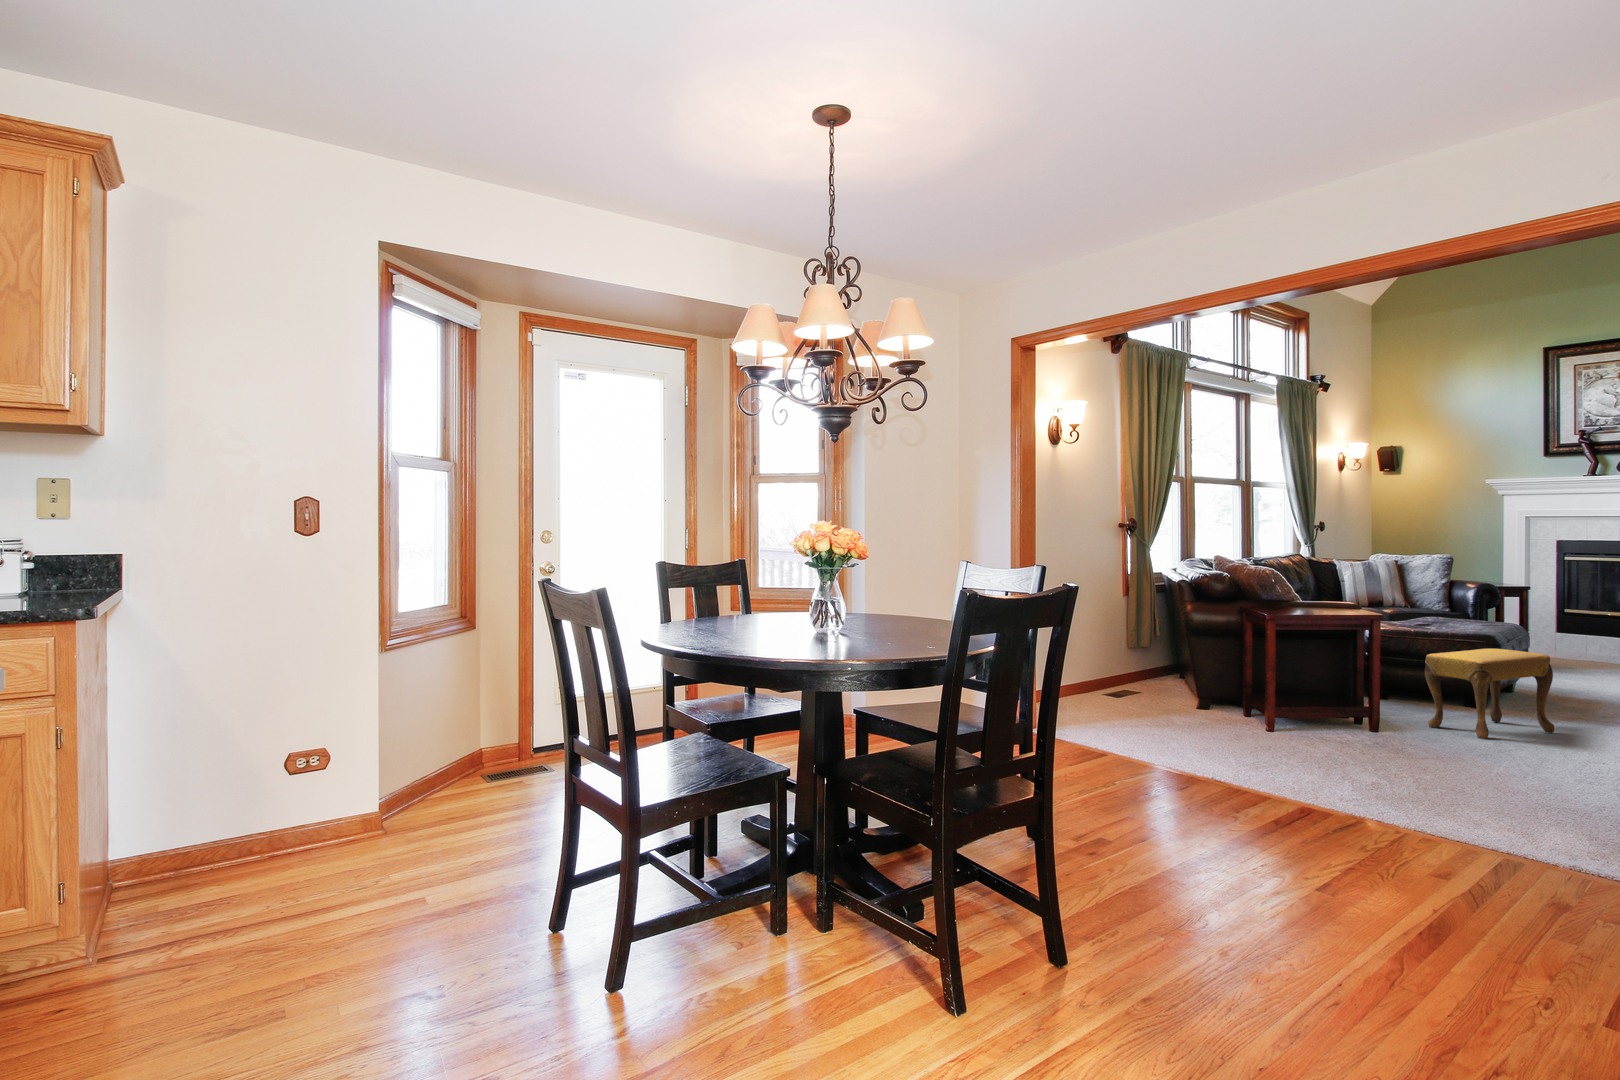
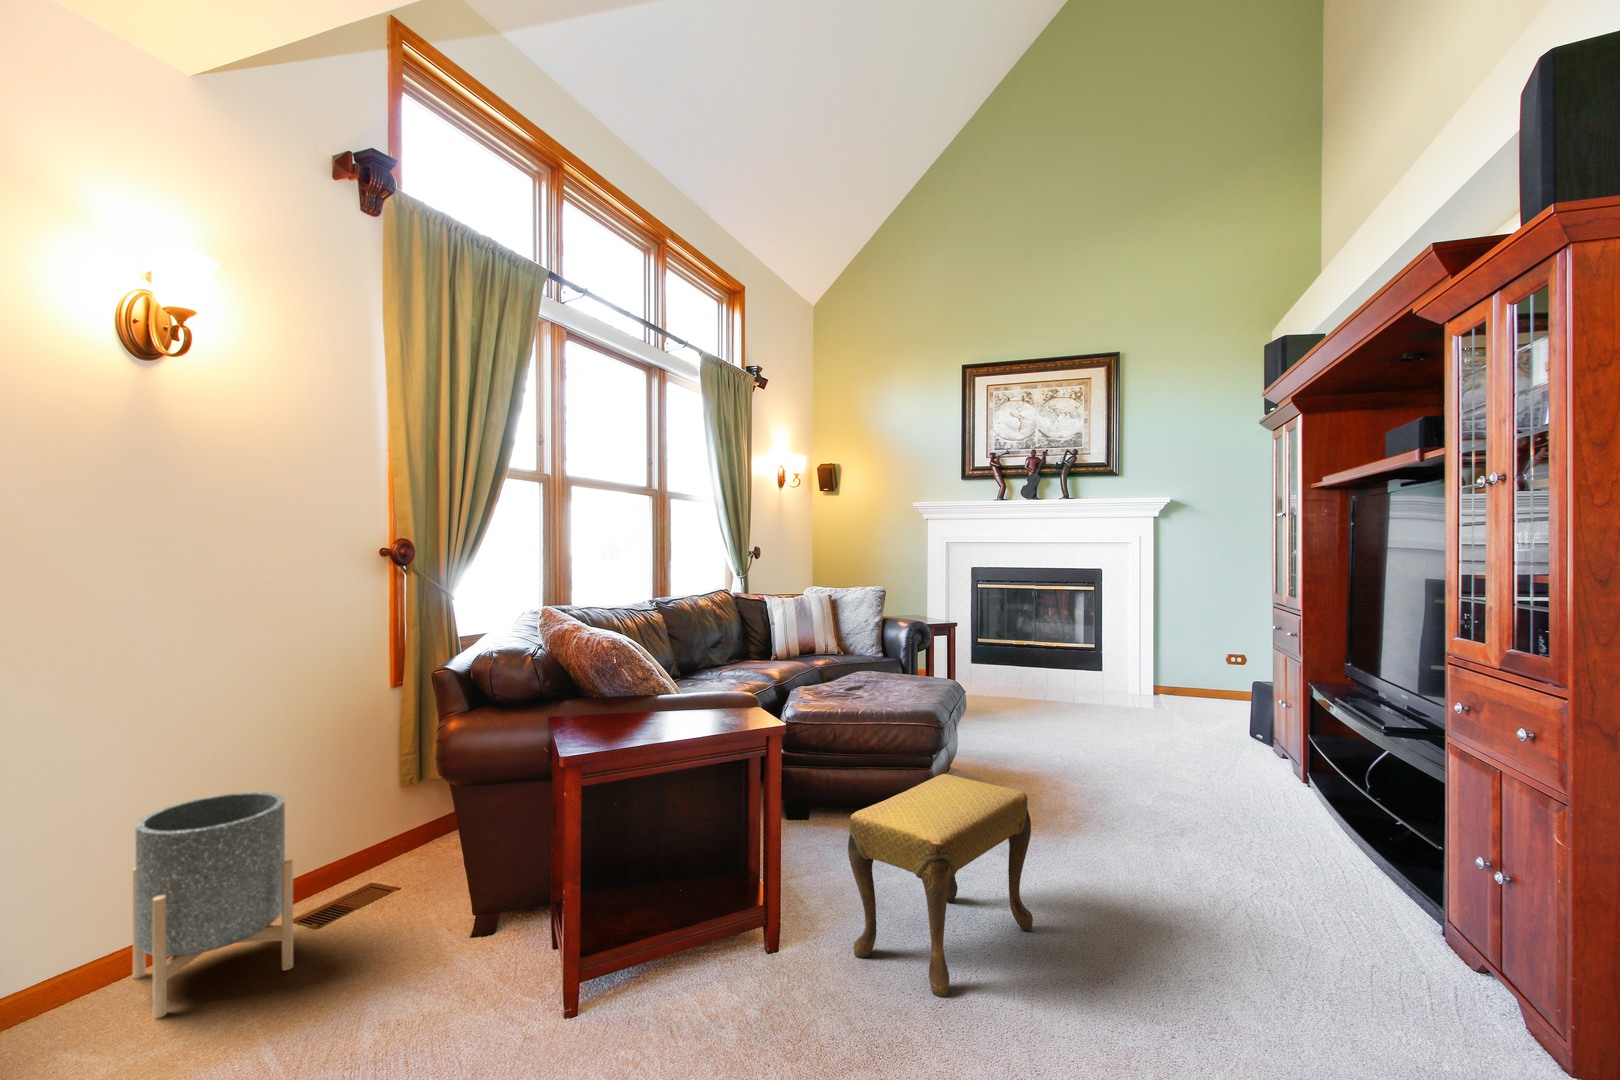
planter: none [1066,629,1131,704] -> present [133,792,293,1019]

